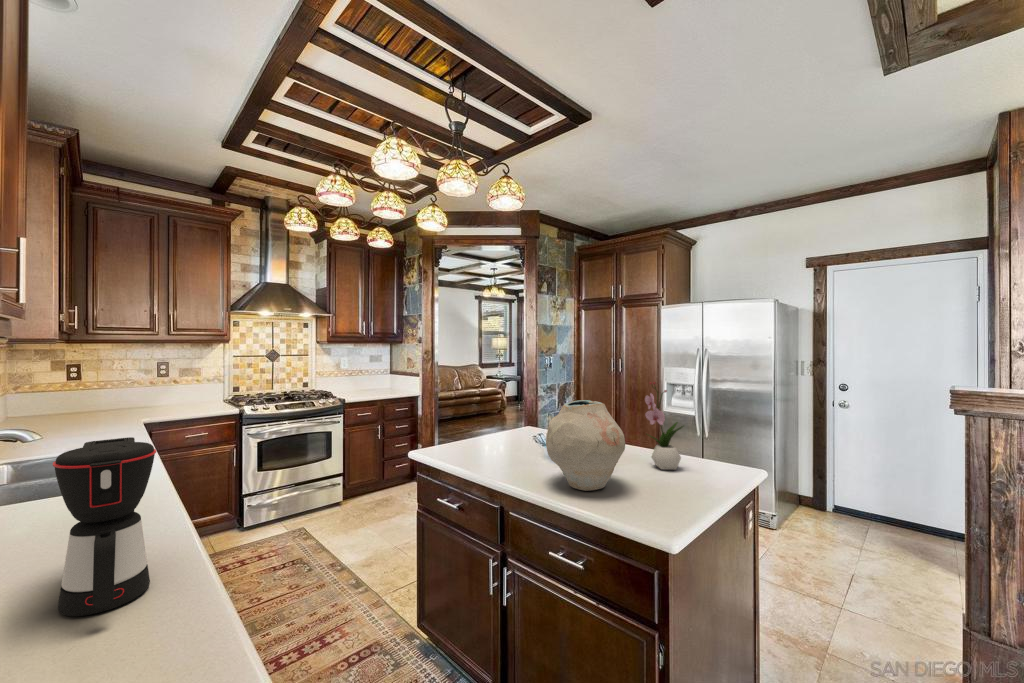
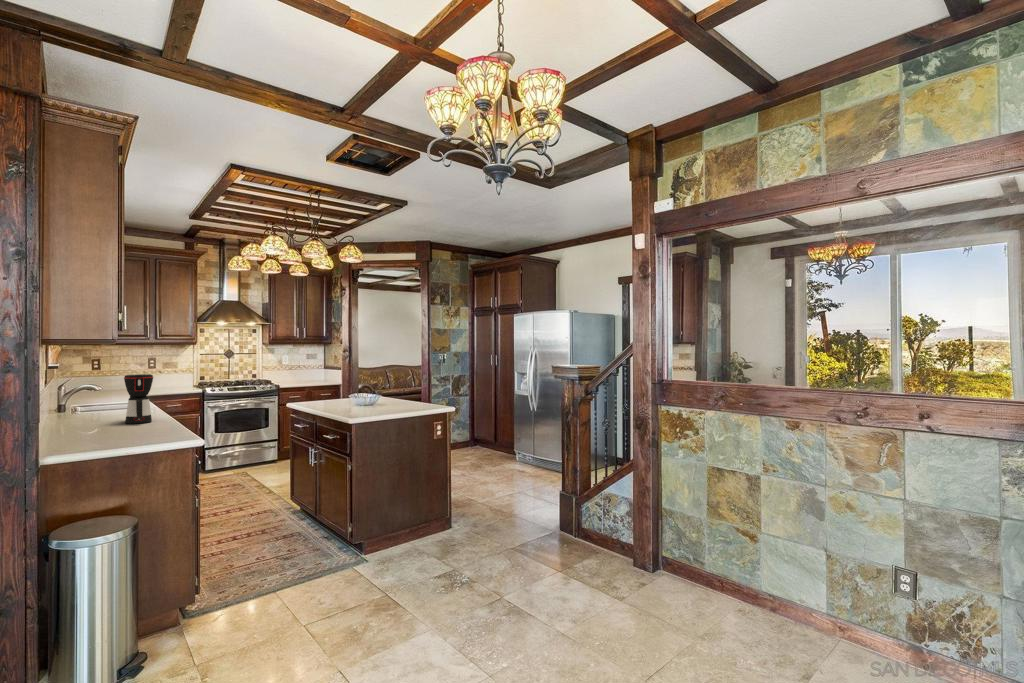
flower arrangement: present [645,382,684,470] -> none [396,361,414,406]
vase: present [546,400,625,491] -> none [328,369,368,410]

